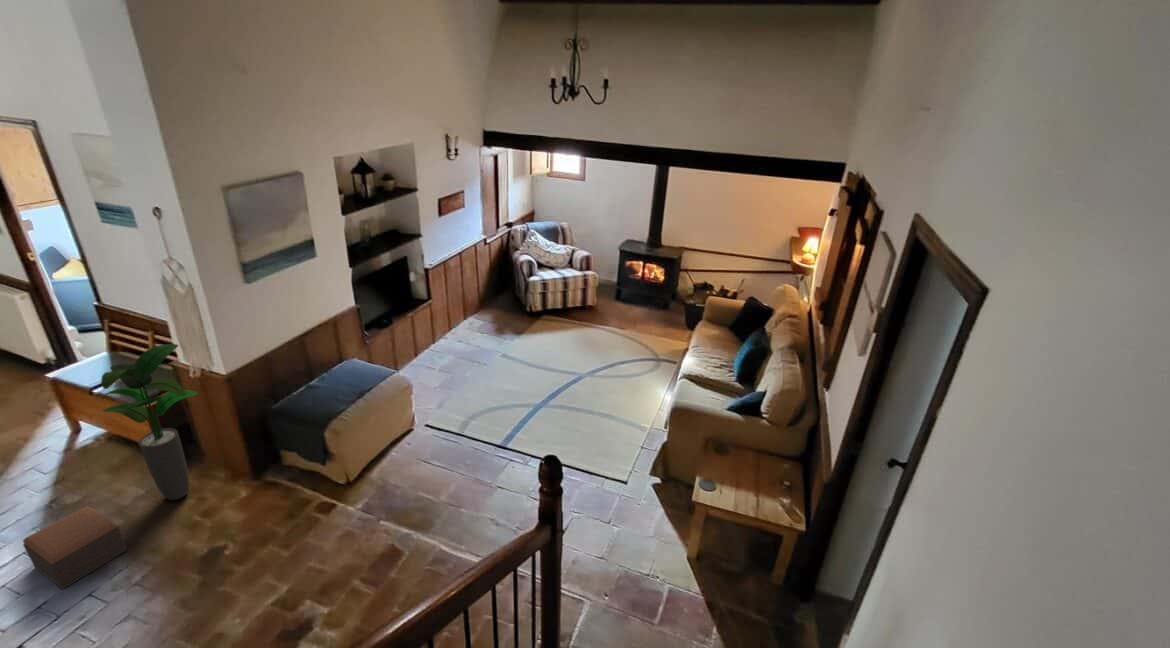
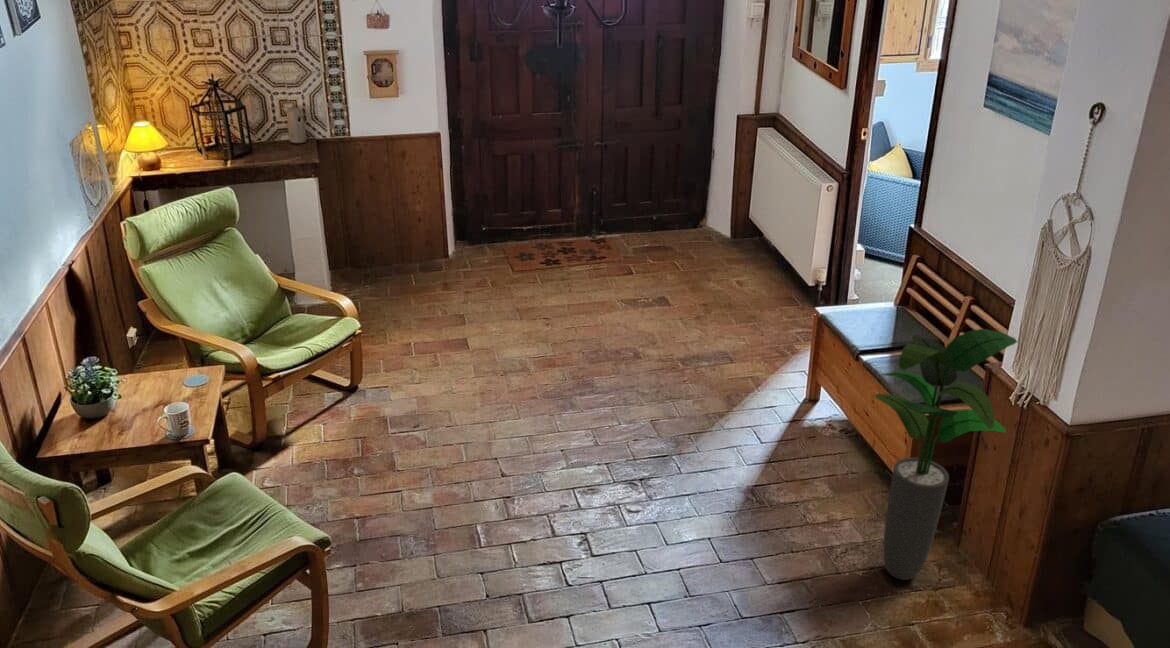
footstool: present [23,506,127,589] -> none [719,519,823,616]

